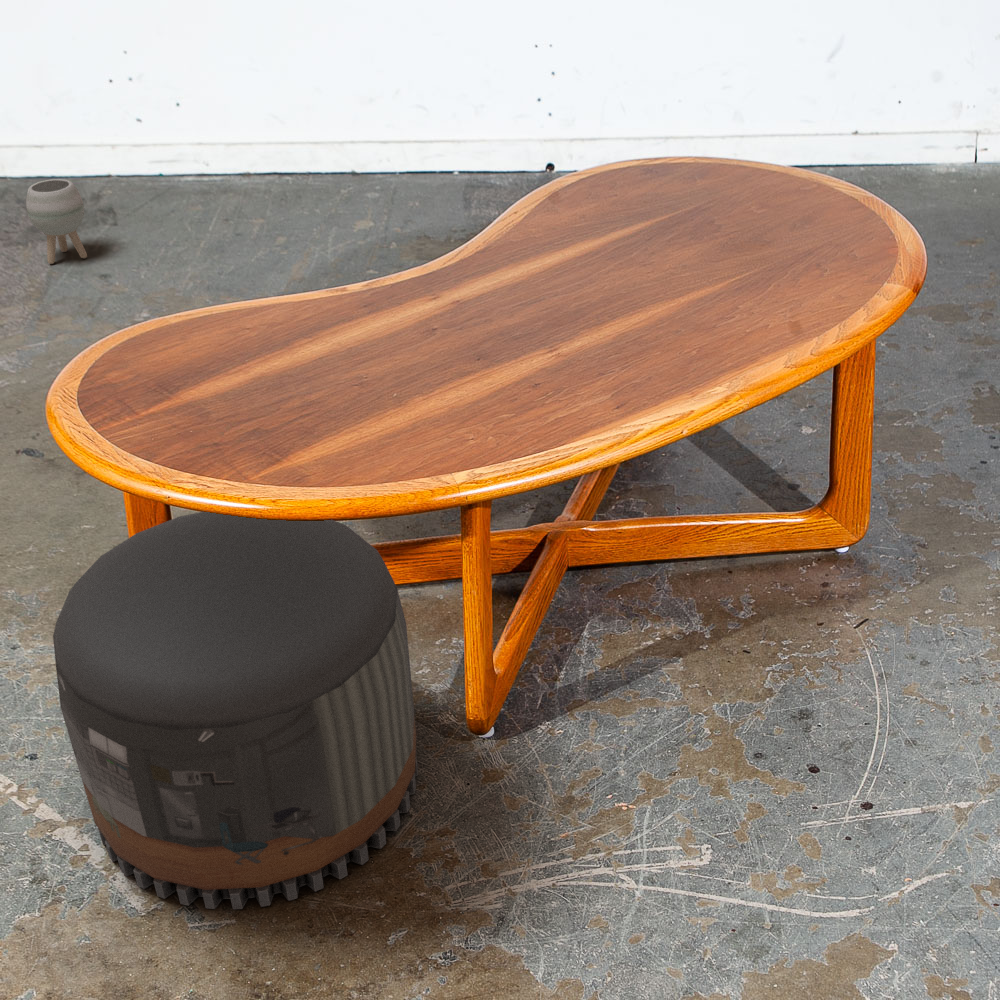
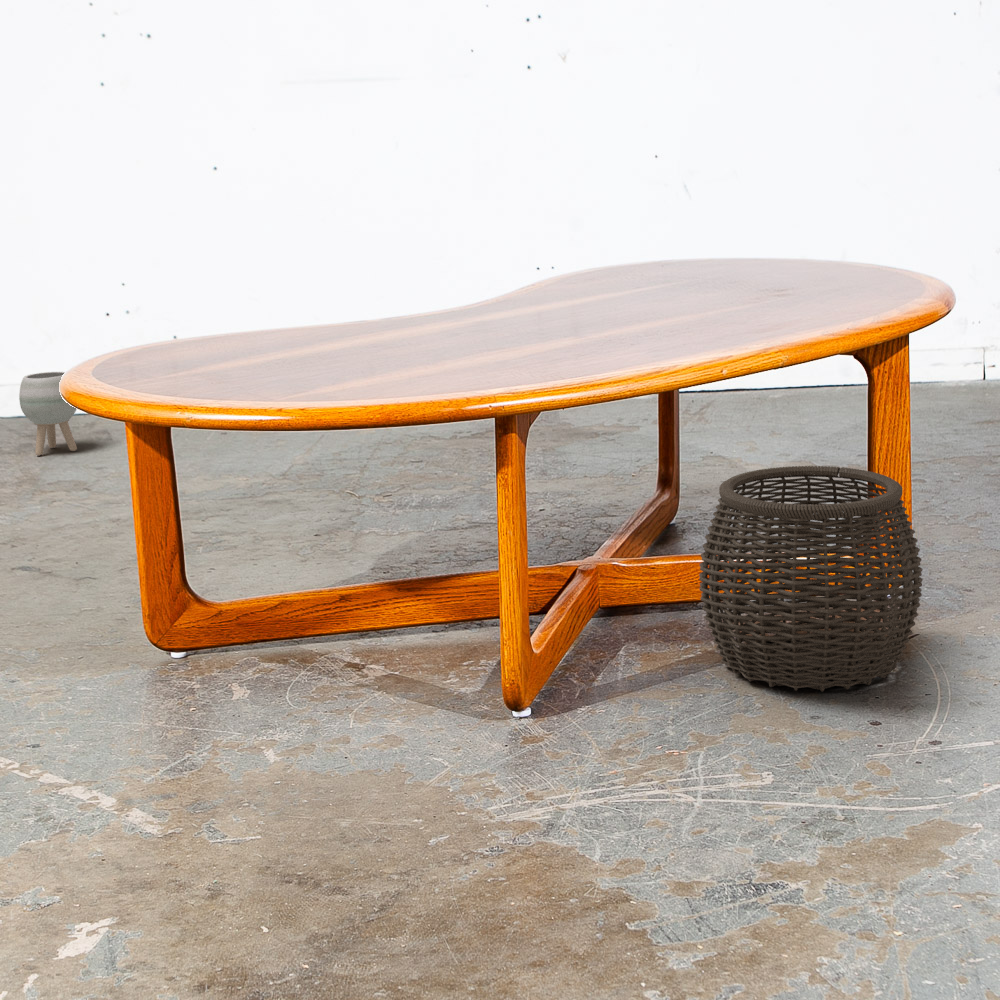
woven basket: none [660,478,876,717] -> present [699,466,923,692]
pouf: present [53,512,418,909] -> none [83,464,452,830]

